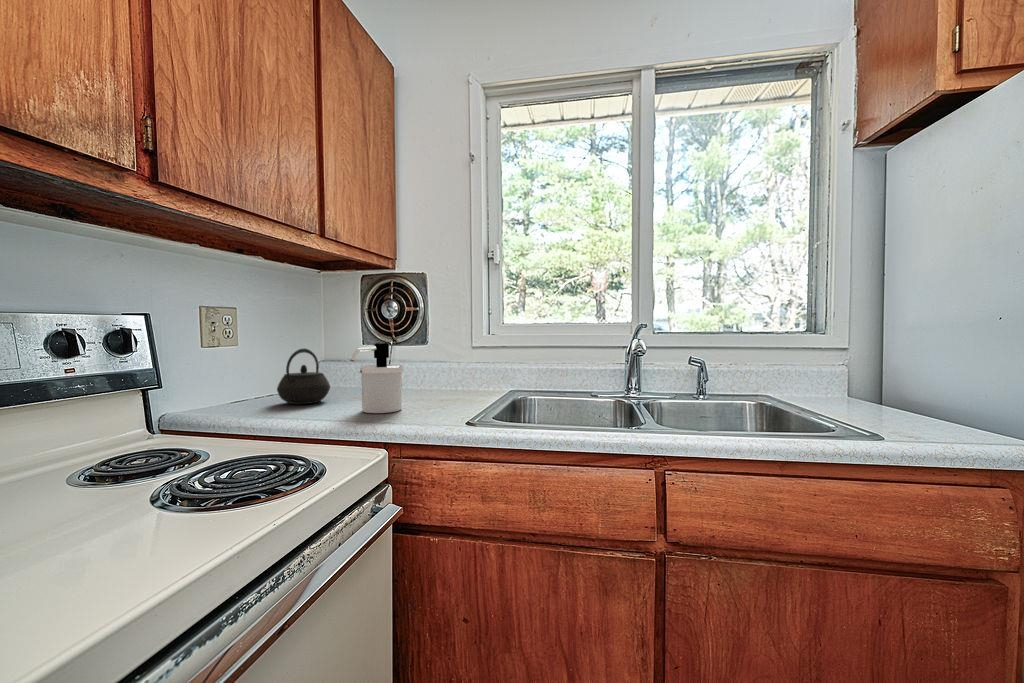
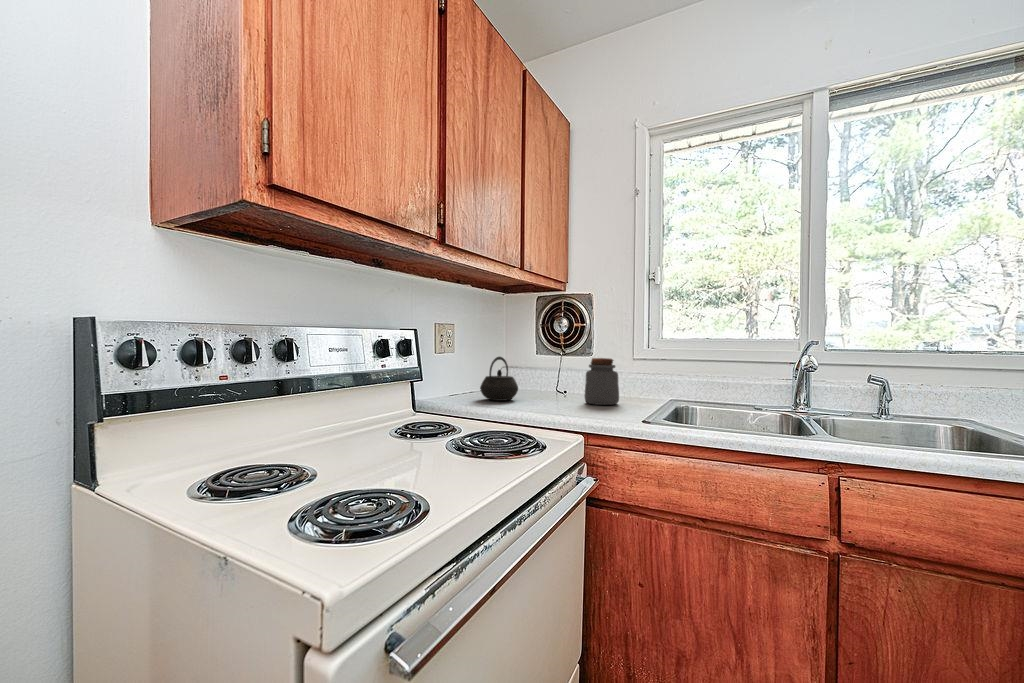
soap dispenser: present [350,343,403,413] -> none [545,353,582,410]
jar: none [411,347,451,402] -> present [584,358,619,405]

